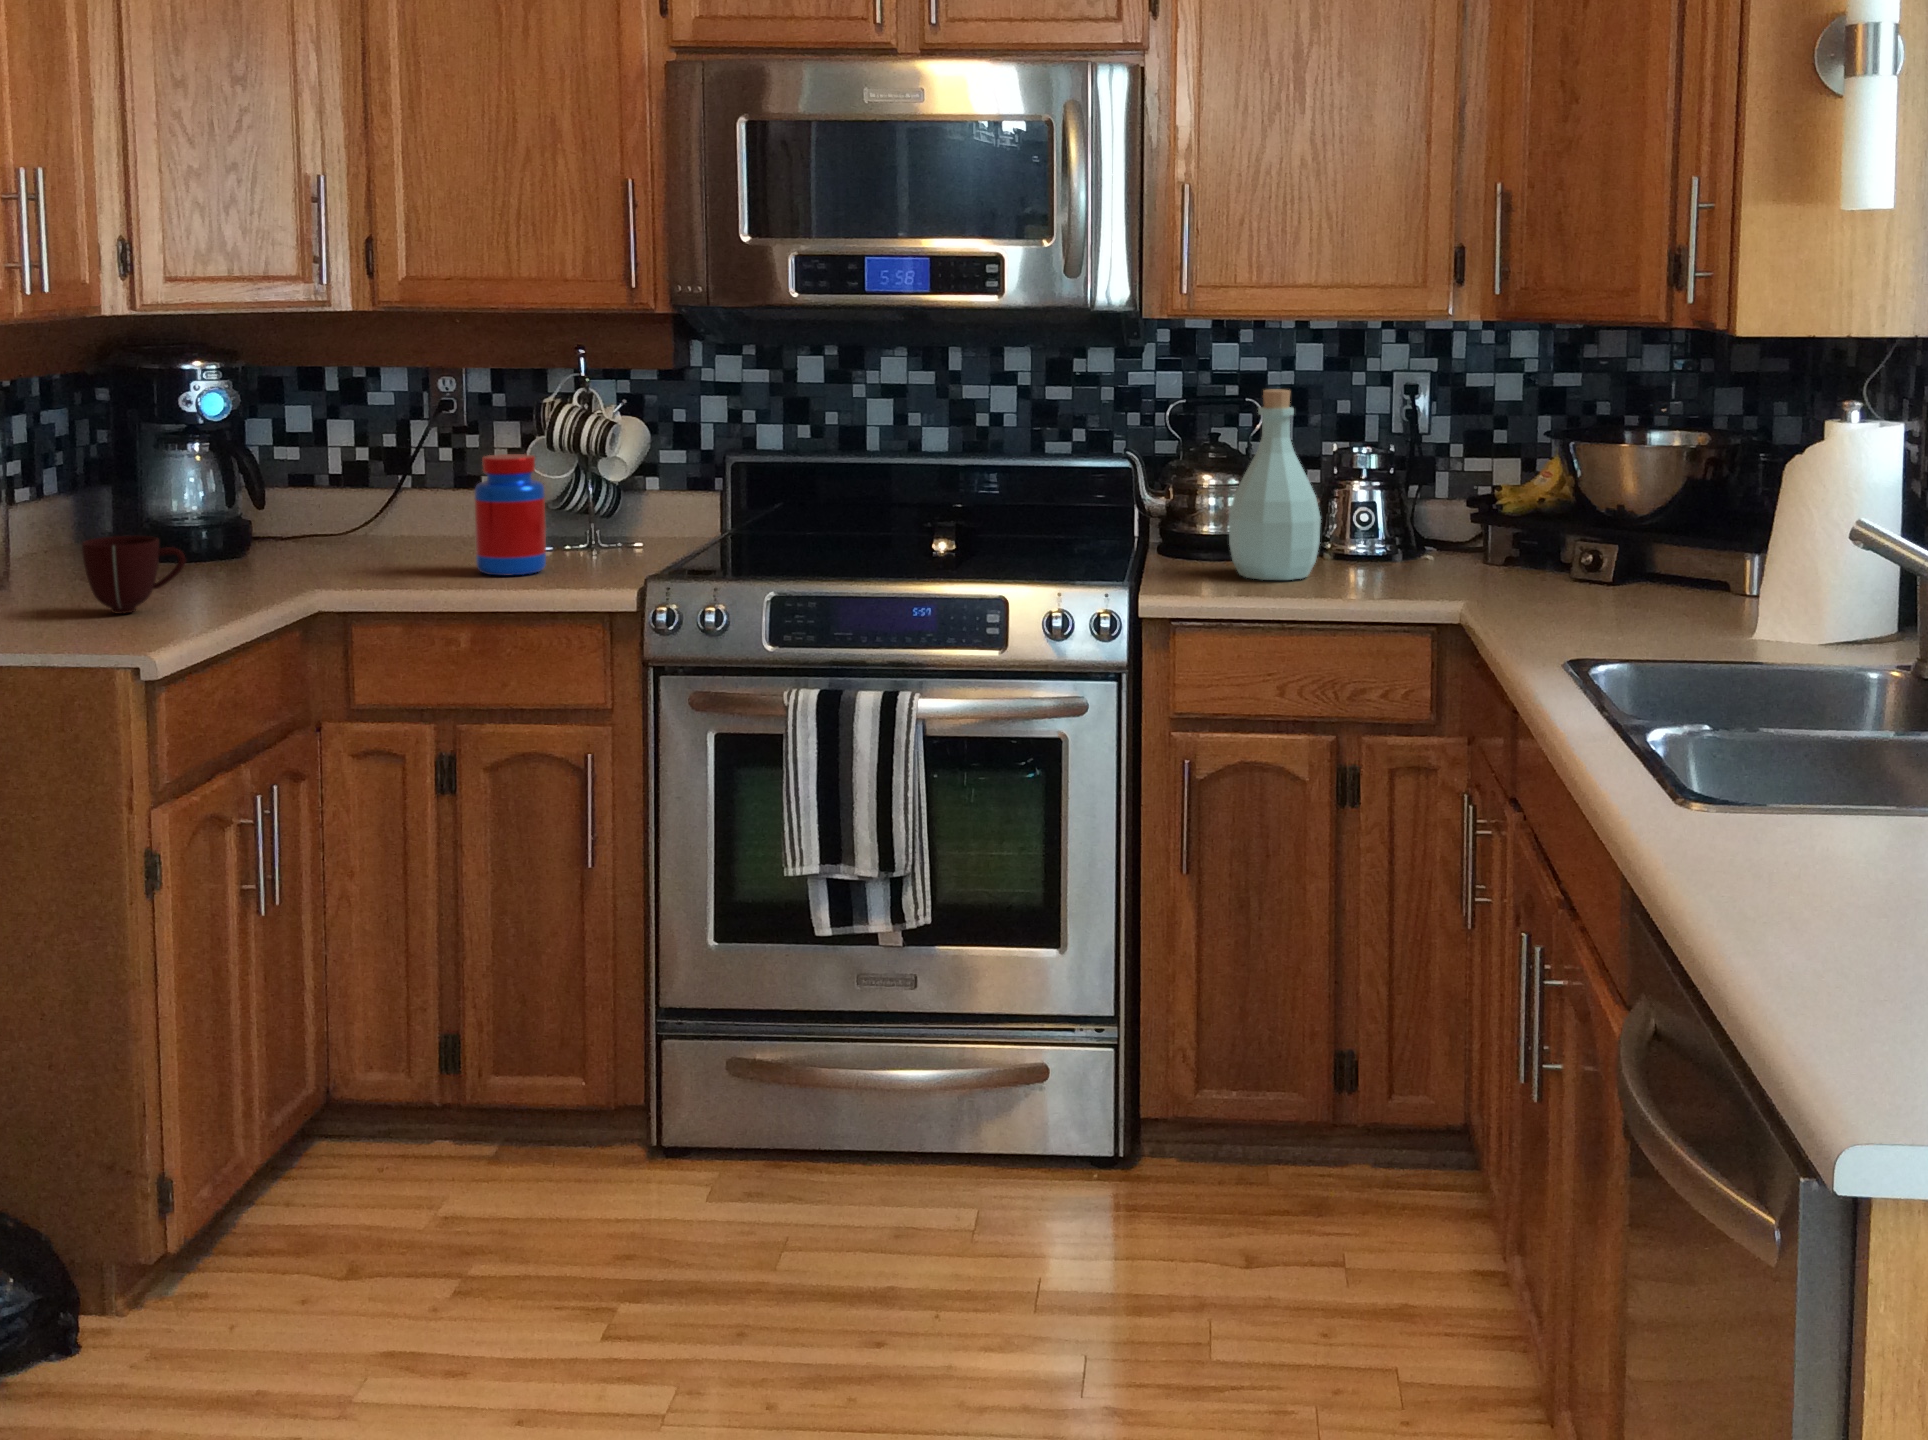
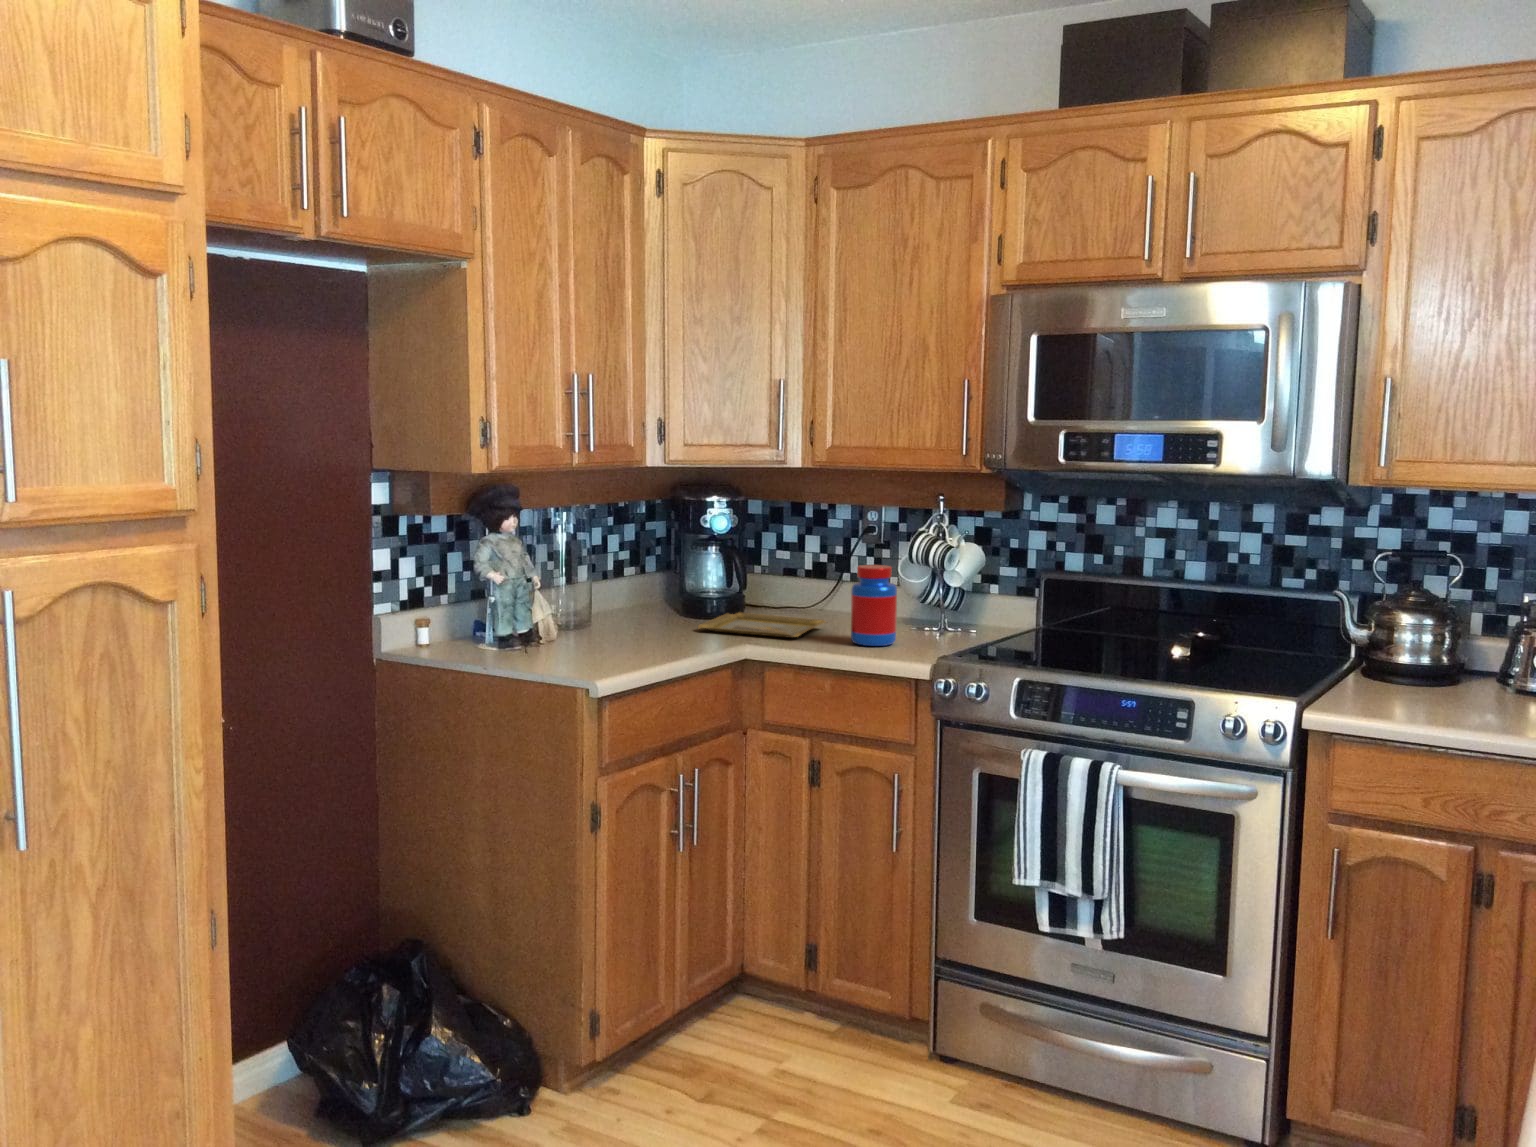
bottle: present [1229,389,1321,580] -> none [1401,549,1488,710]
mug: present [82,536,186,614] -> none [599,603,656,651]
tray: none [210,546,417,576] -> present [698,613,826,638]

